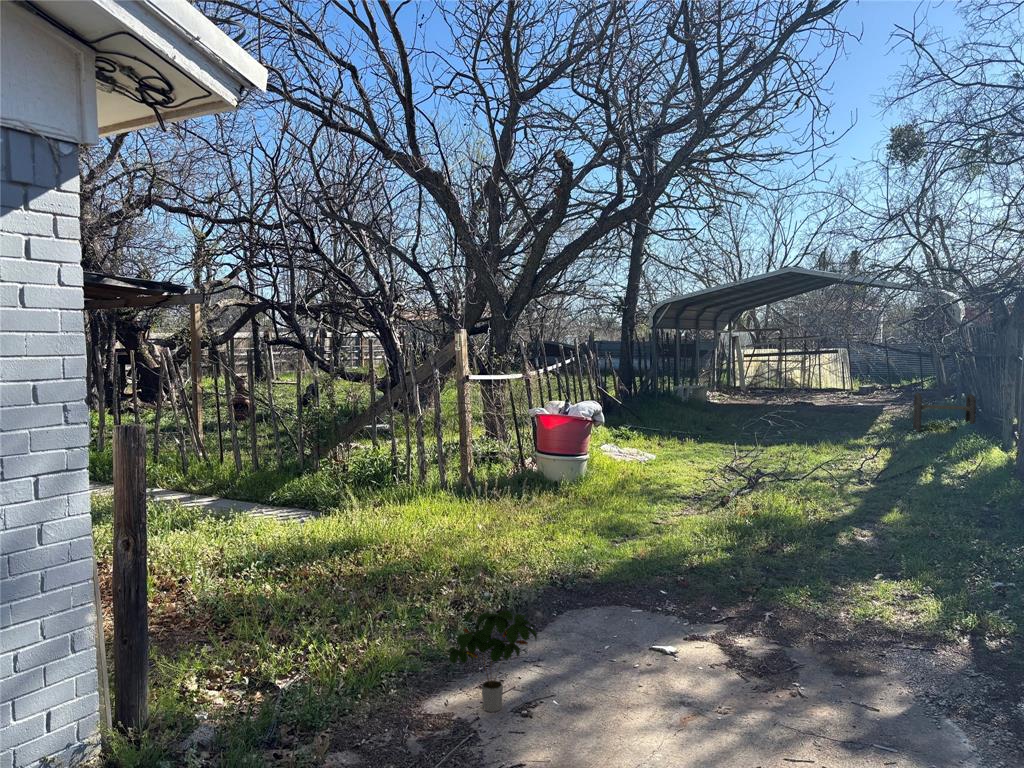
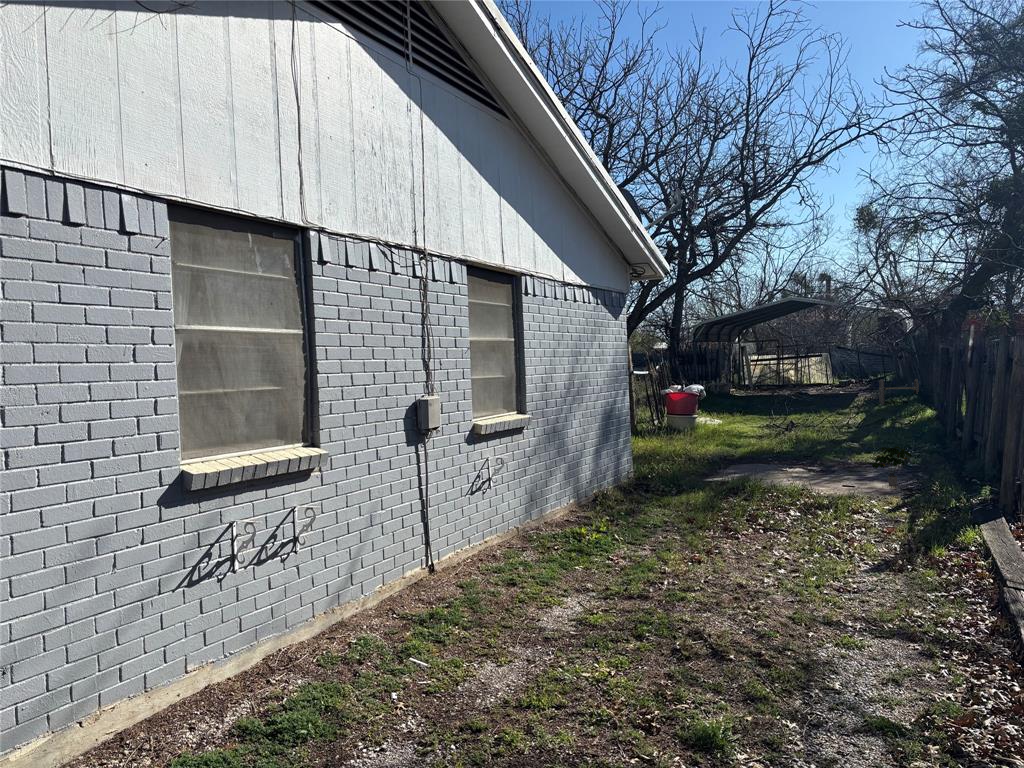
potted plant: present [446,610,537,712] -> present [872,446,911,486]

